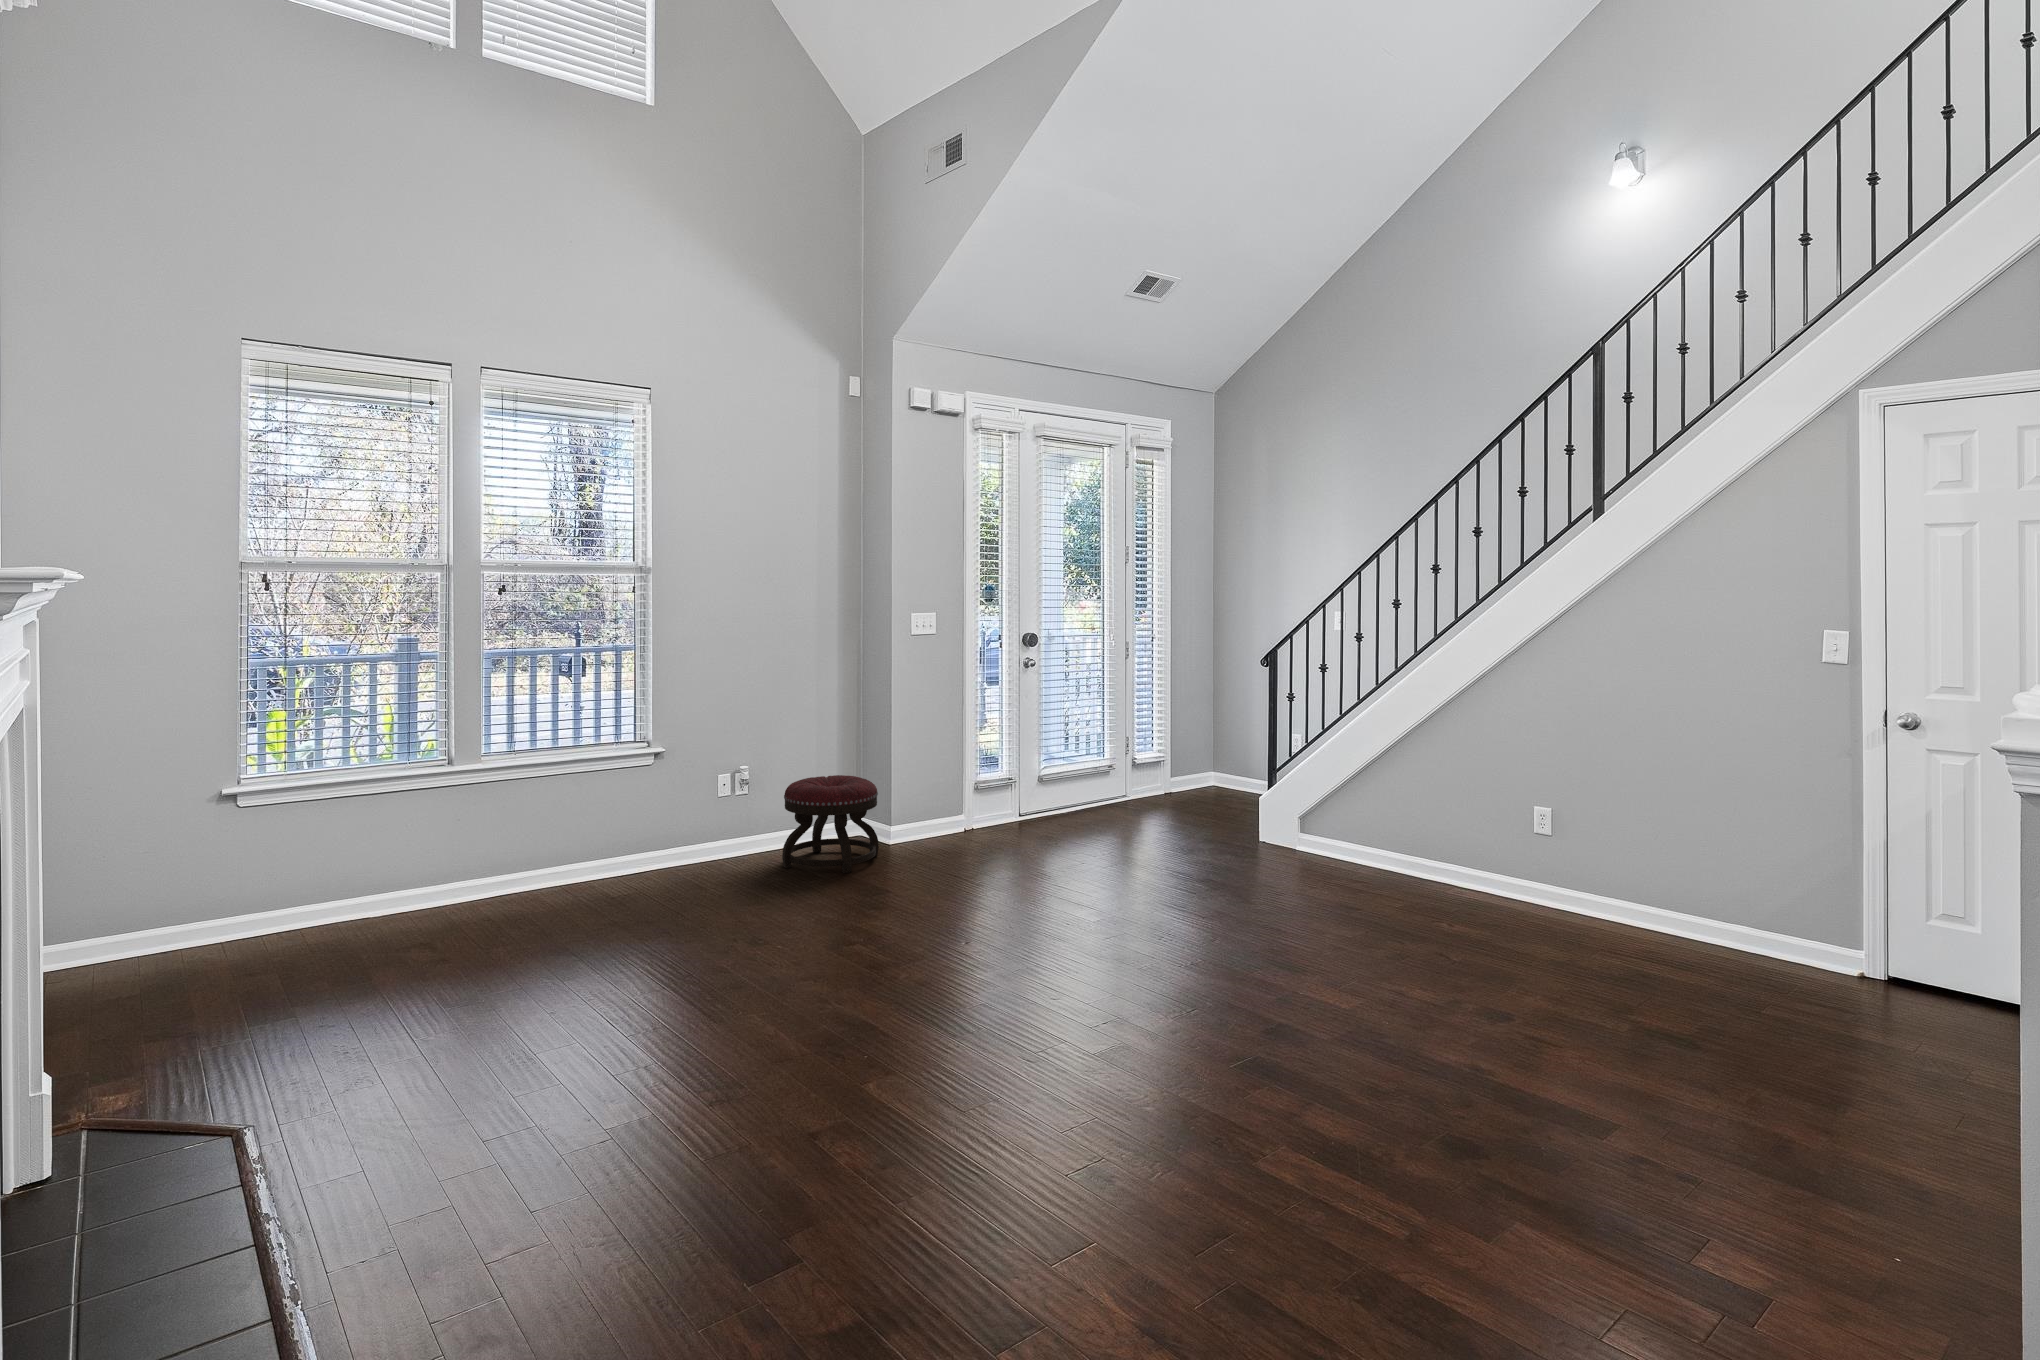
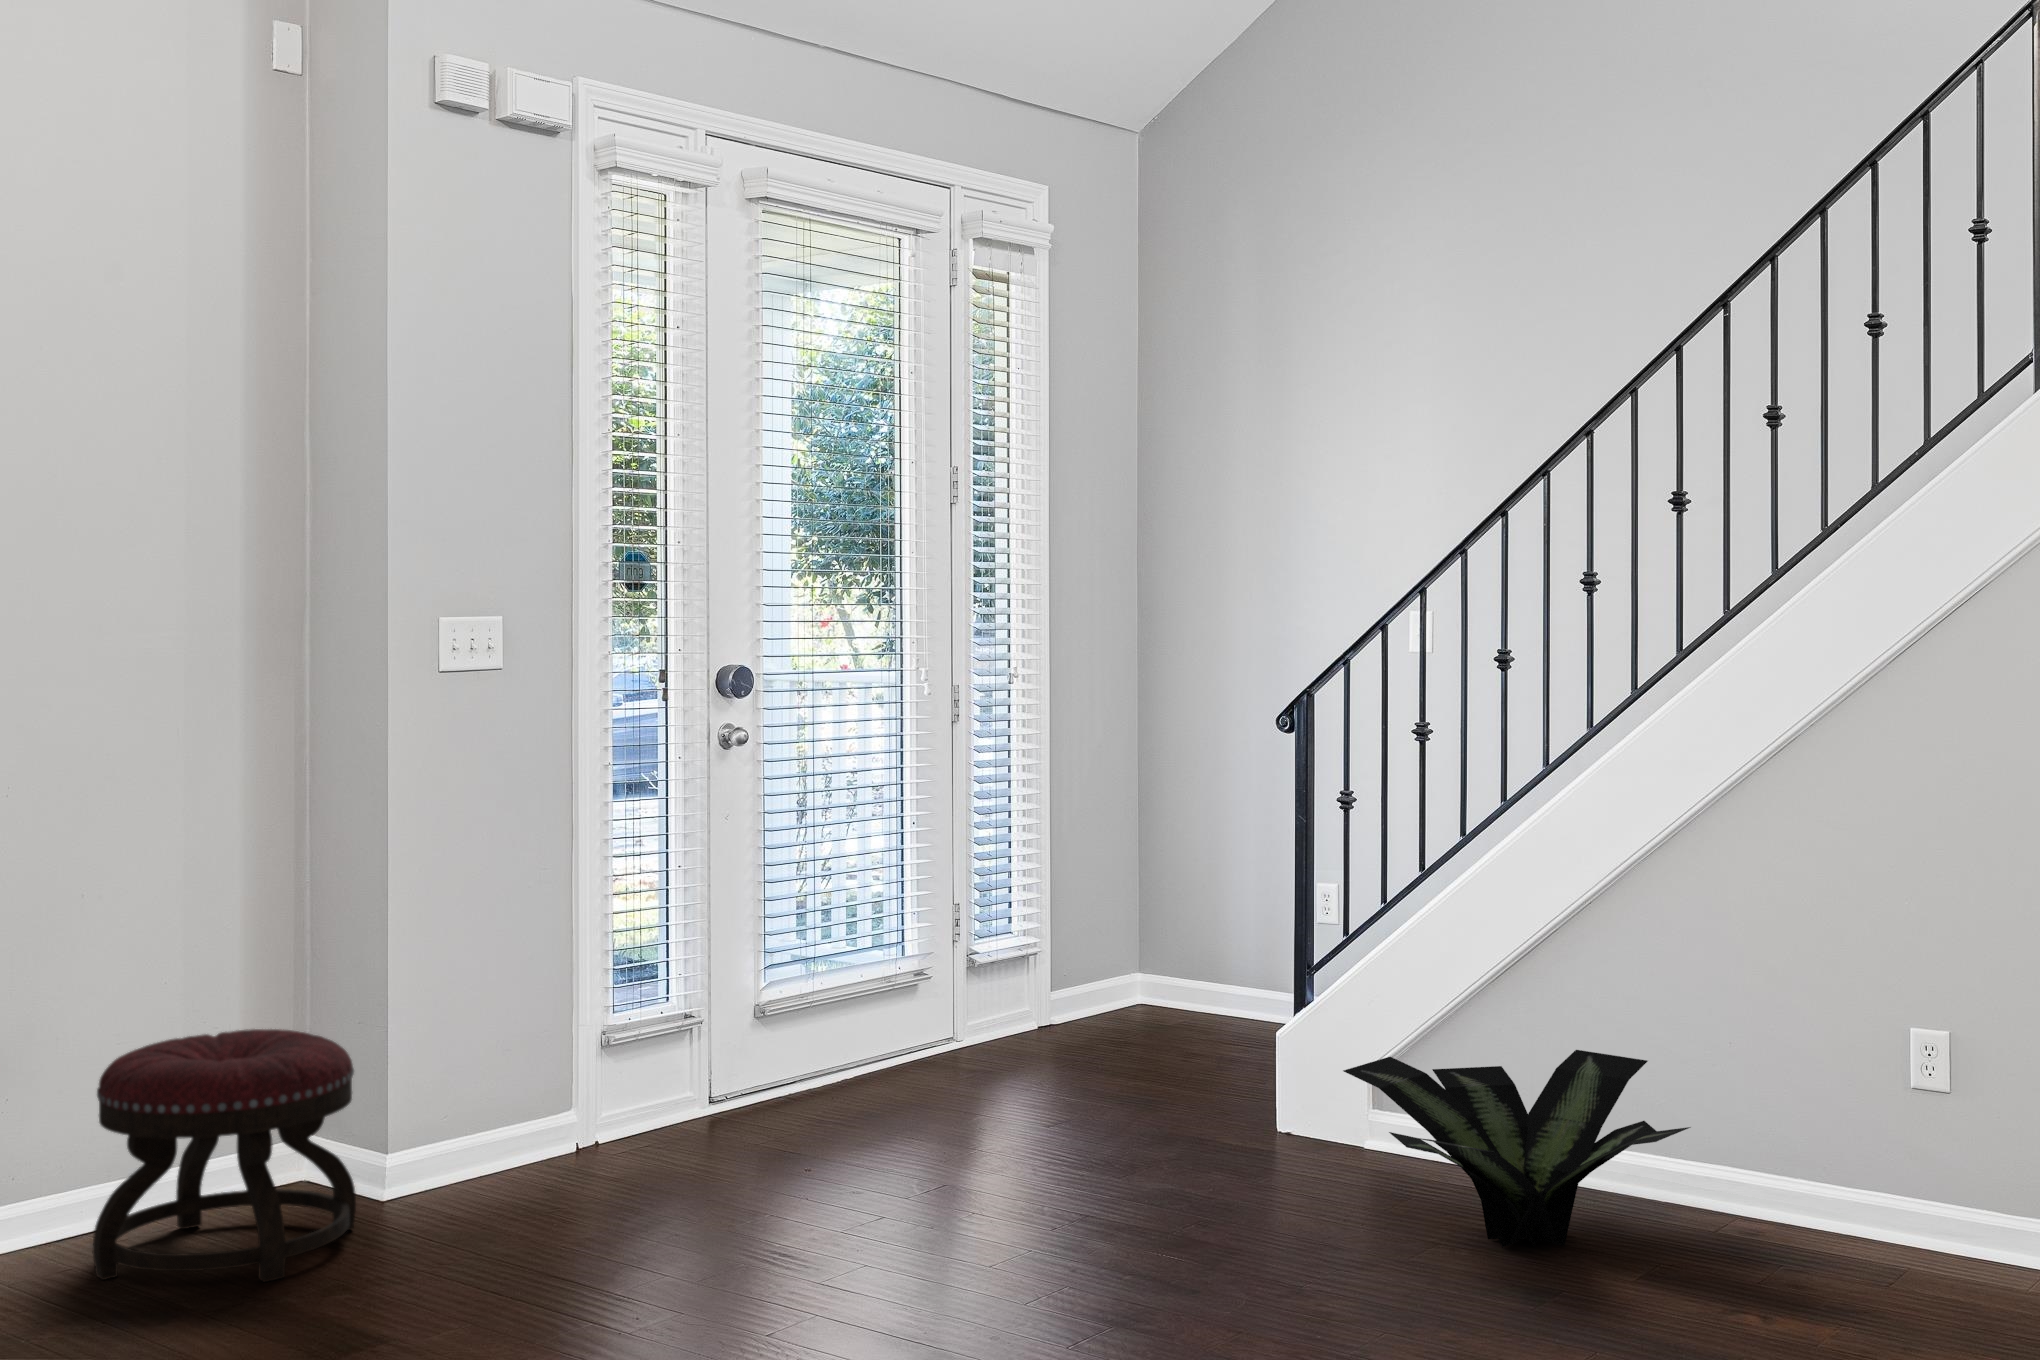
potted plant: none [1280,810,1431,895] -> present [1343,1050,1691,1247]

